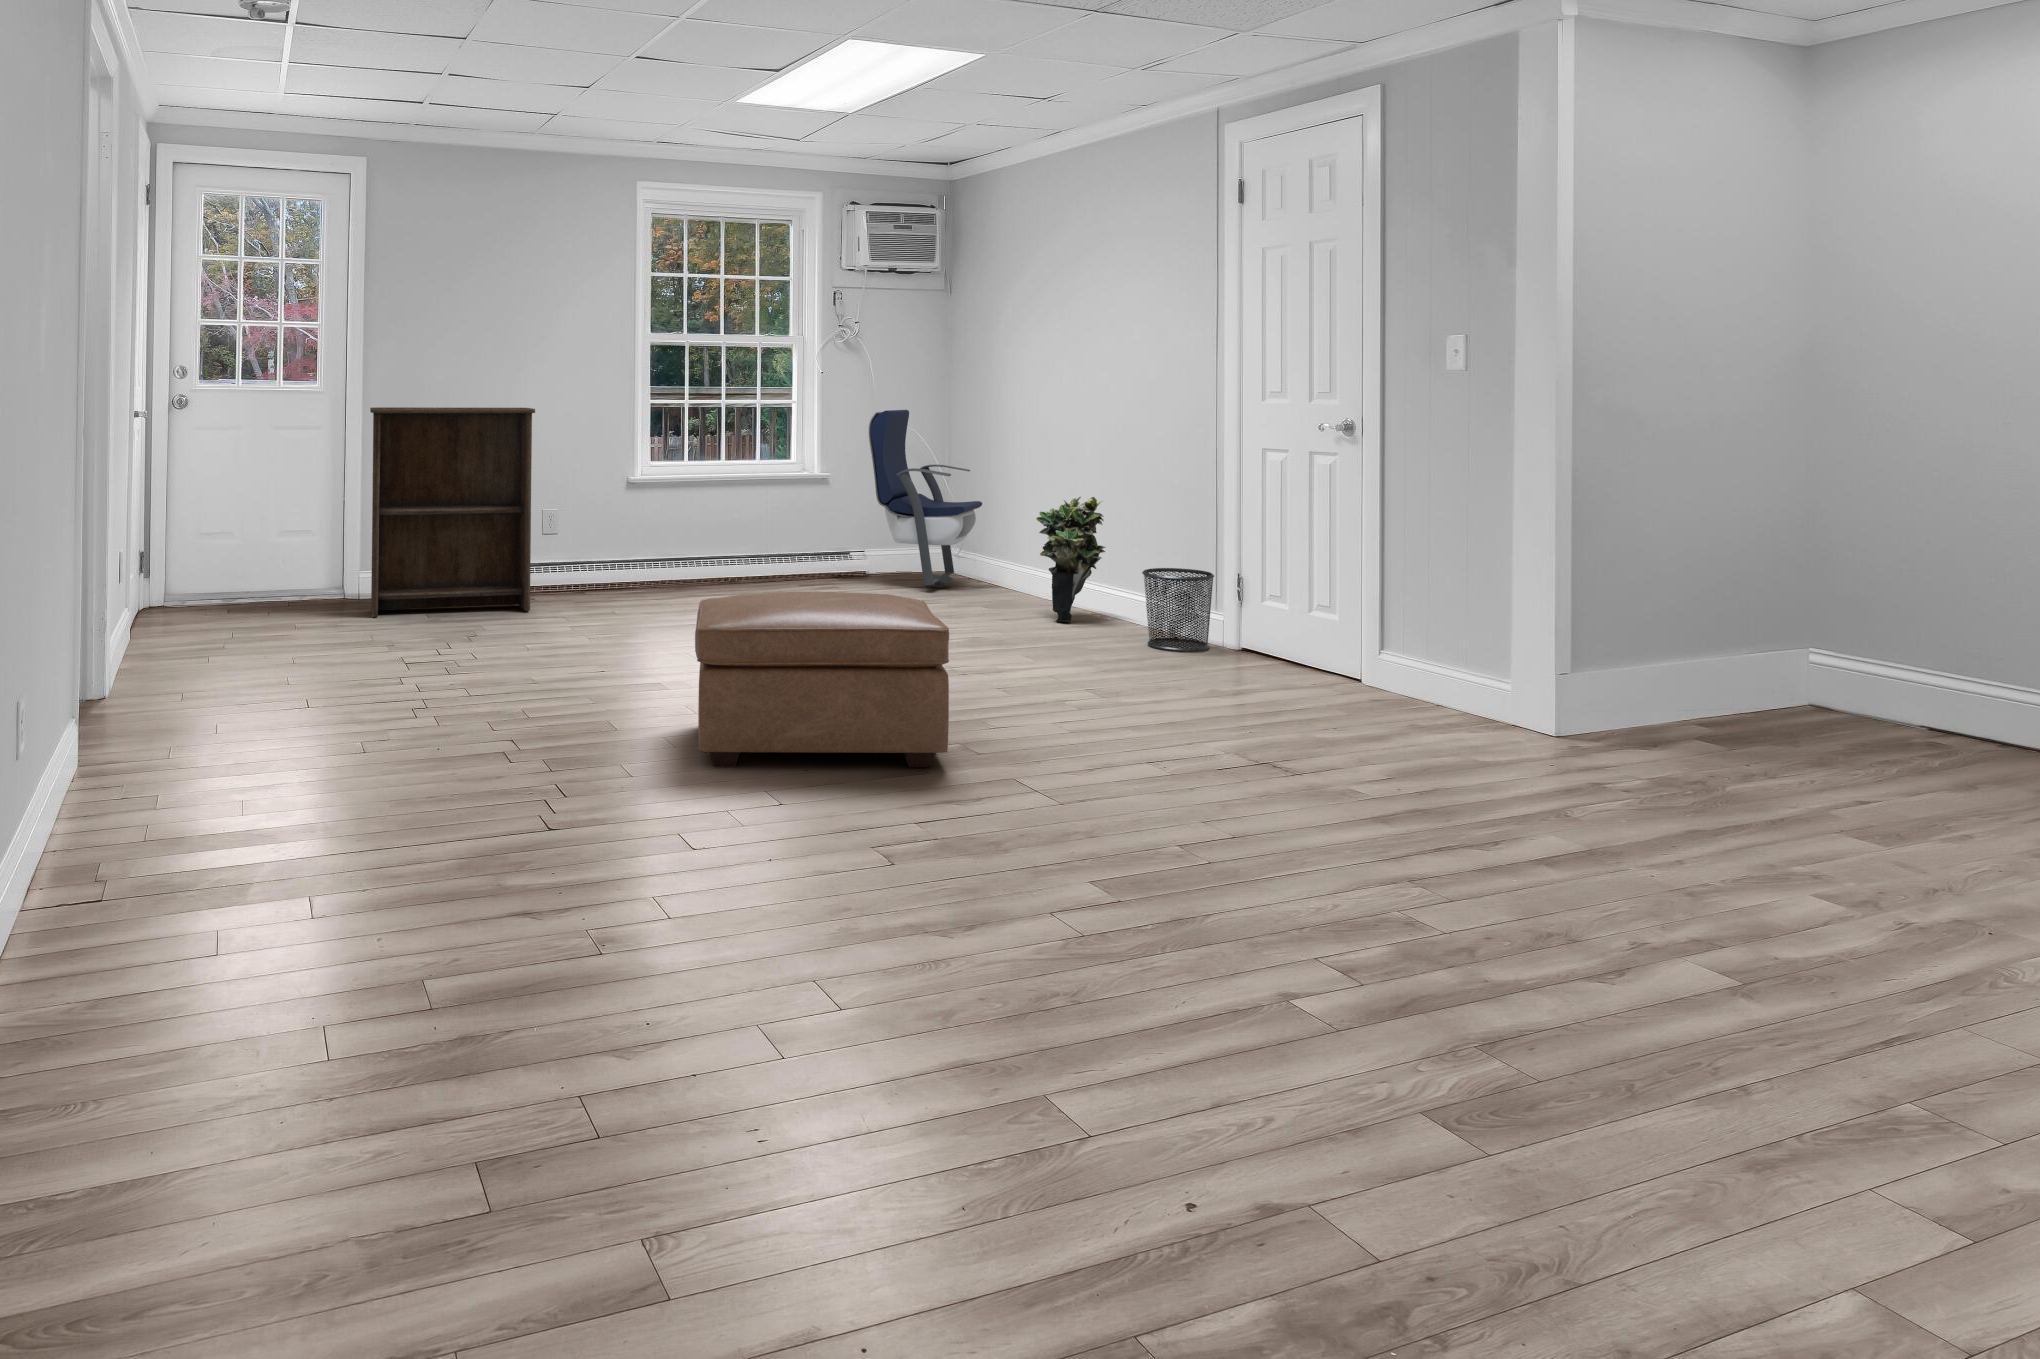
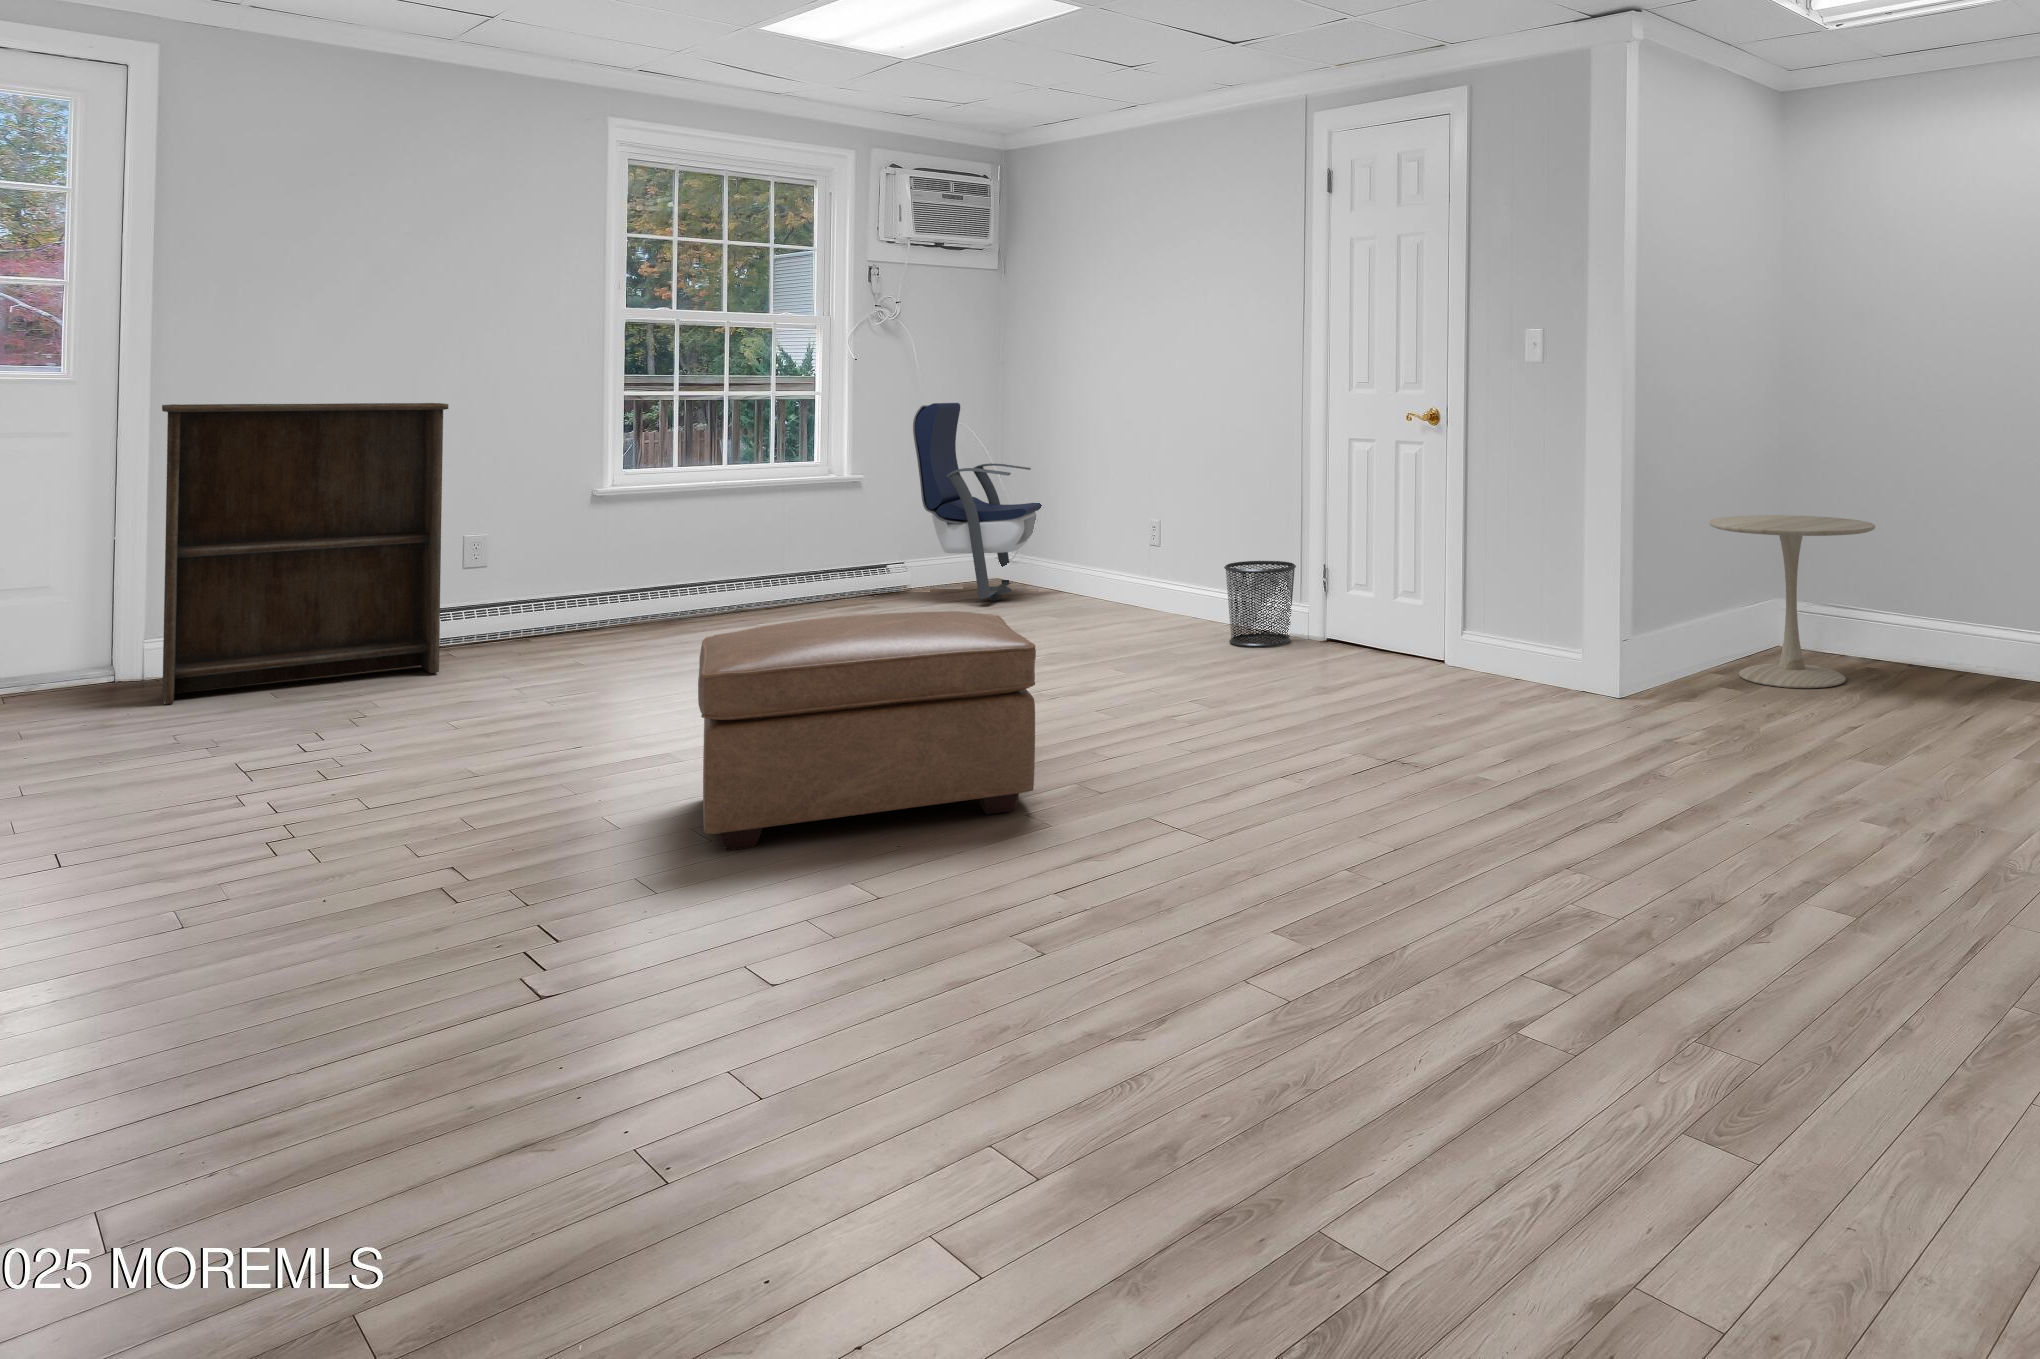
potted plant: present [1036,497,1106,623] -> none [1109,491,1183,628]
side table: none [1690,555,1925,760] -> present [1709,515,1875,688]

